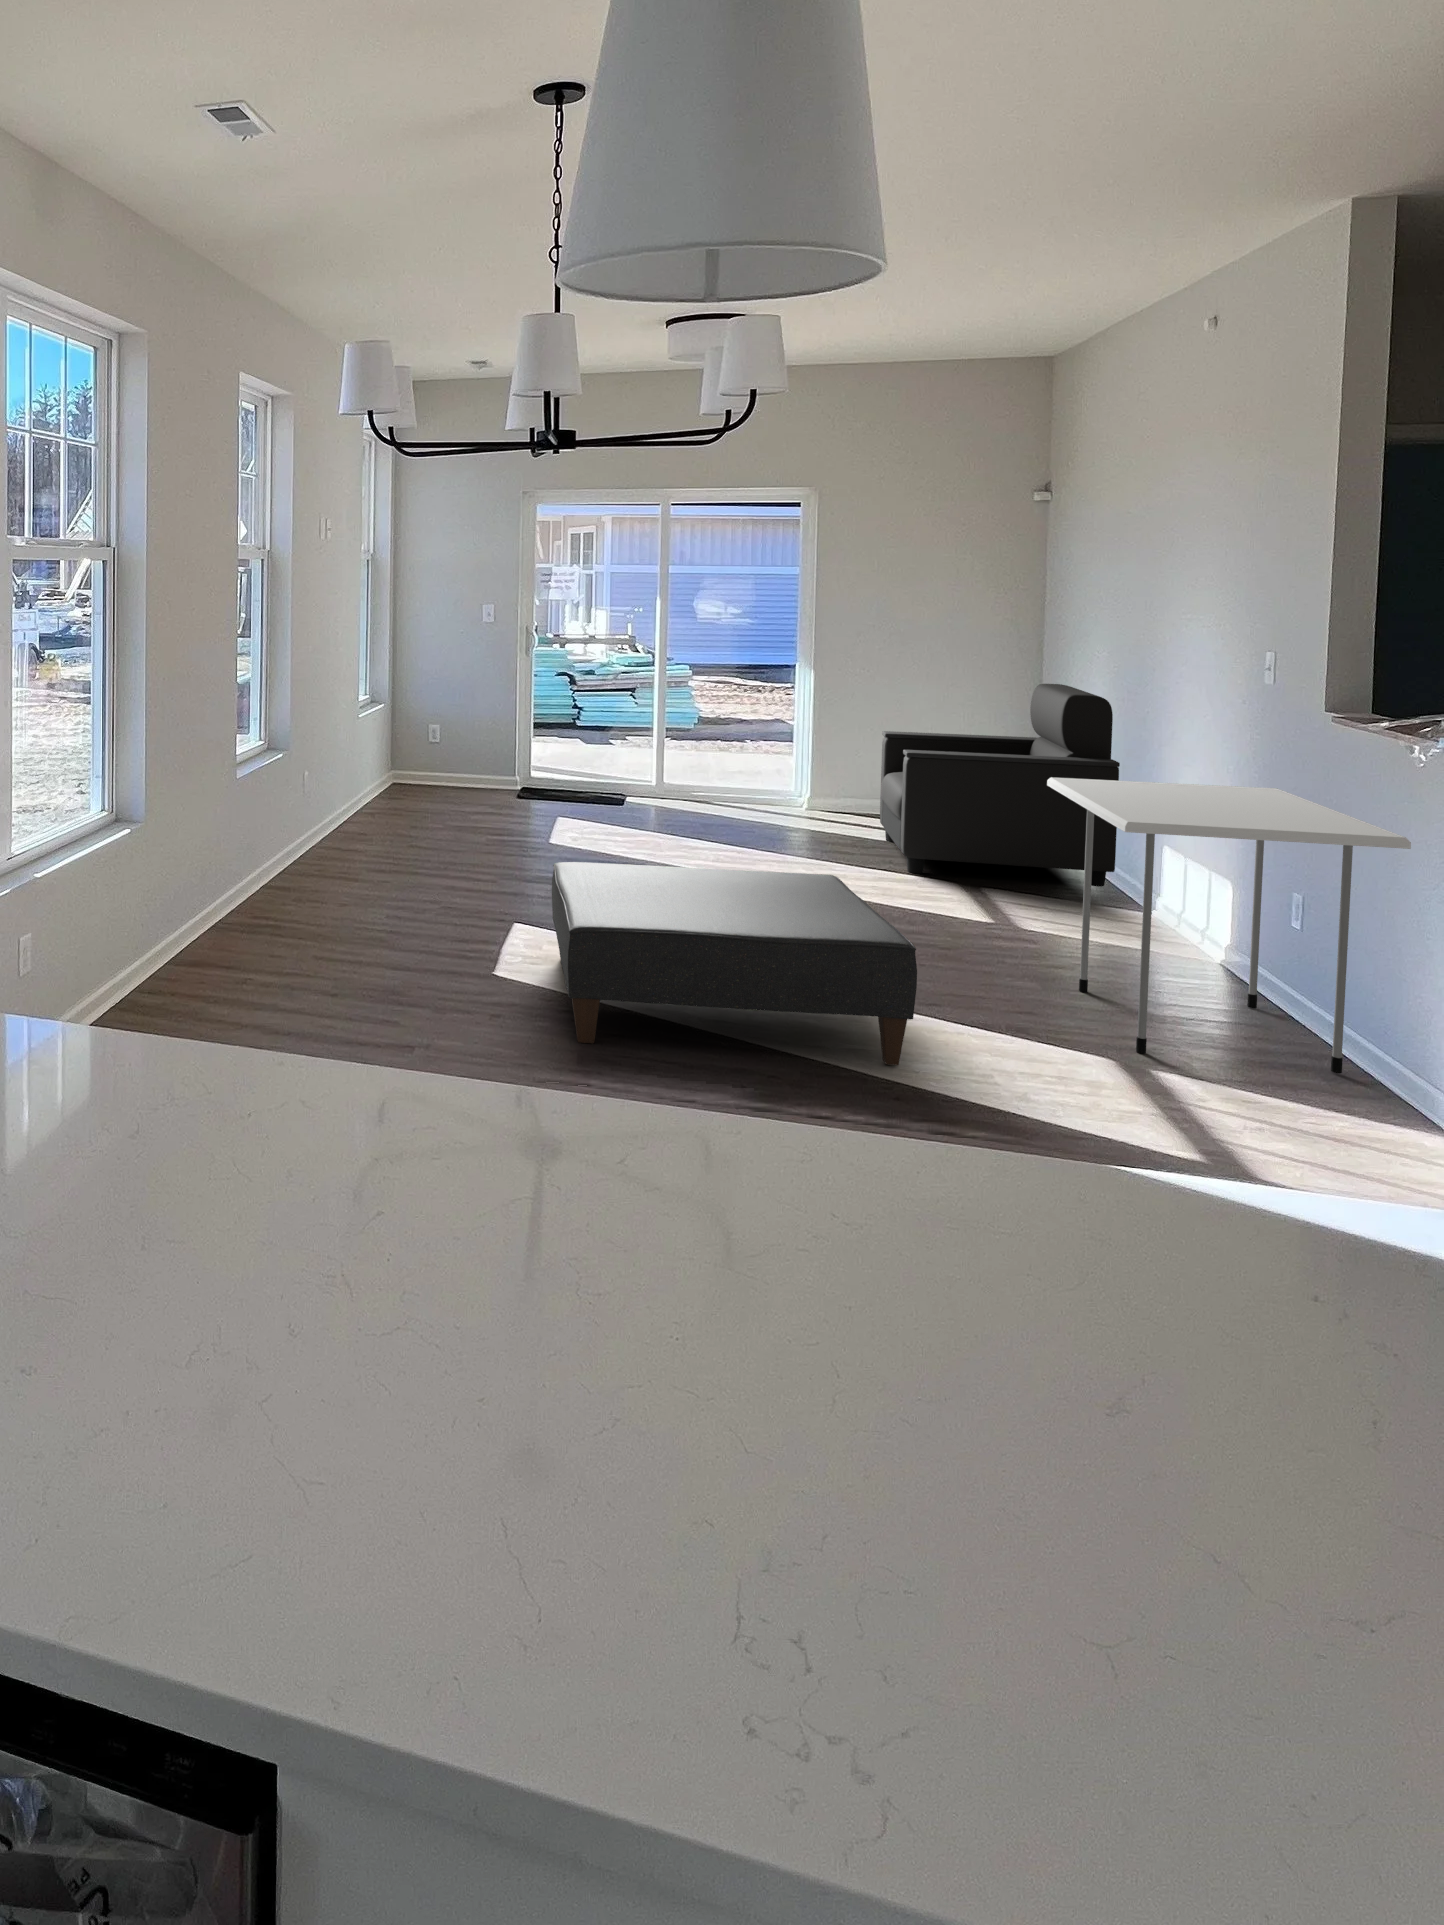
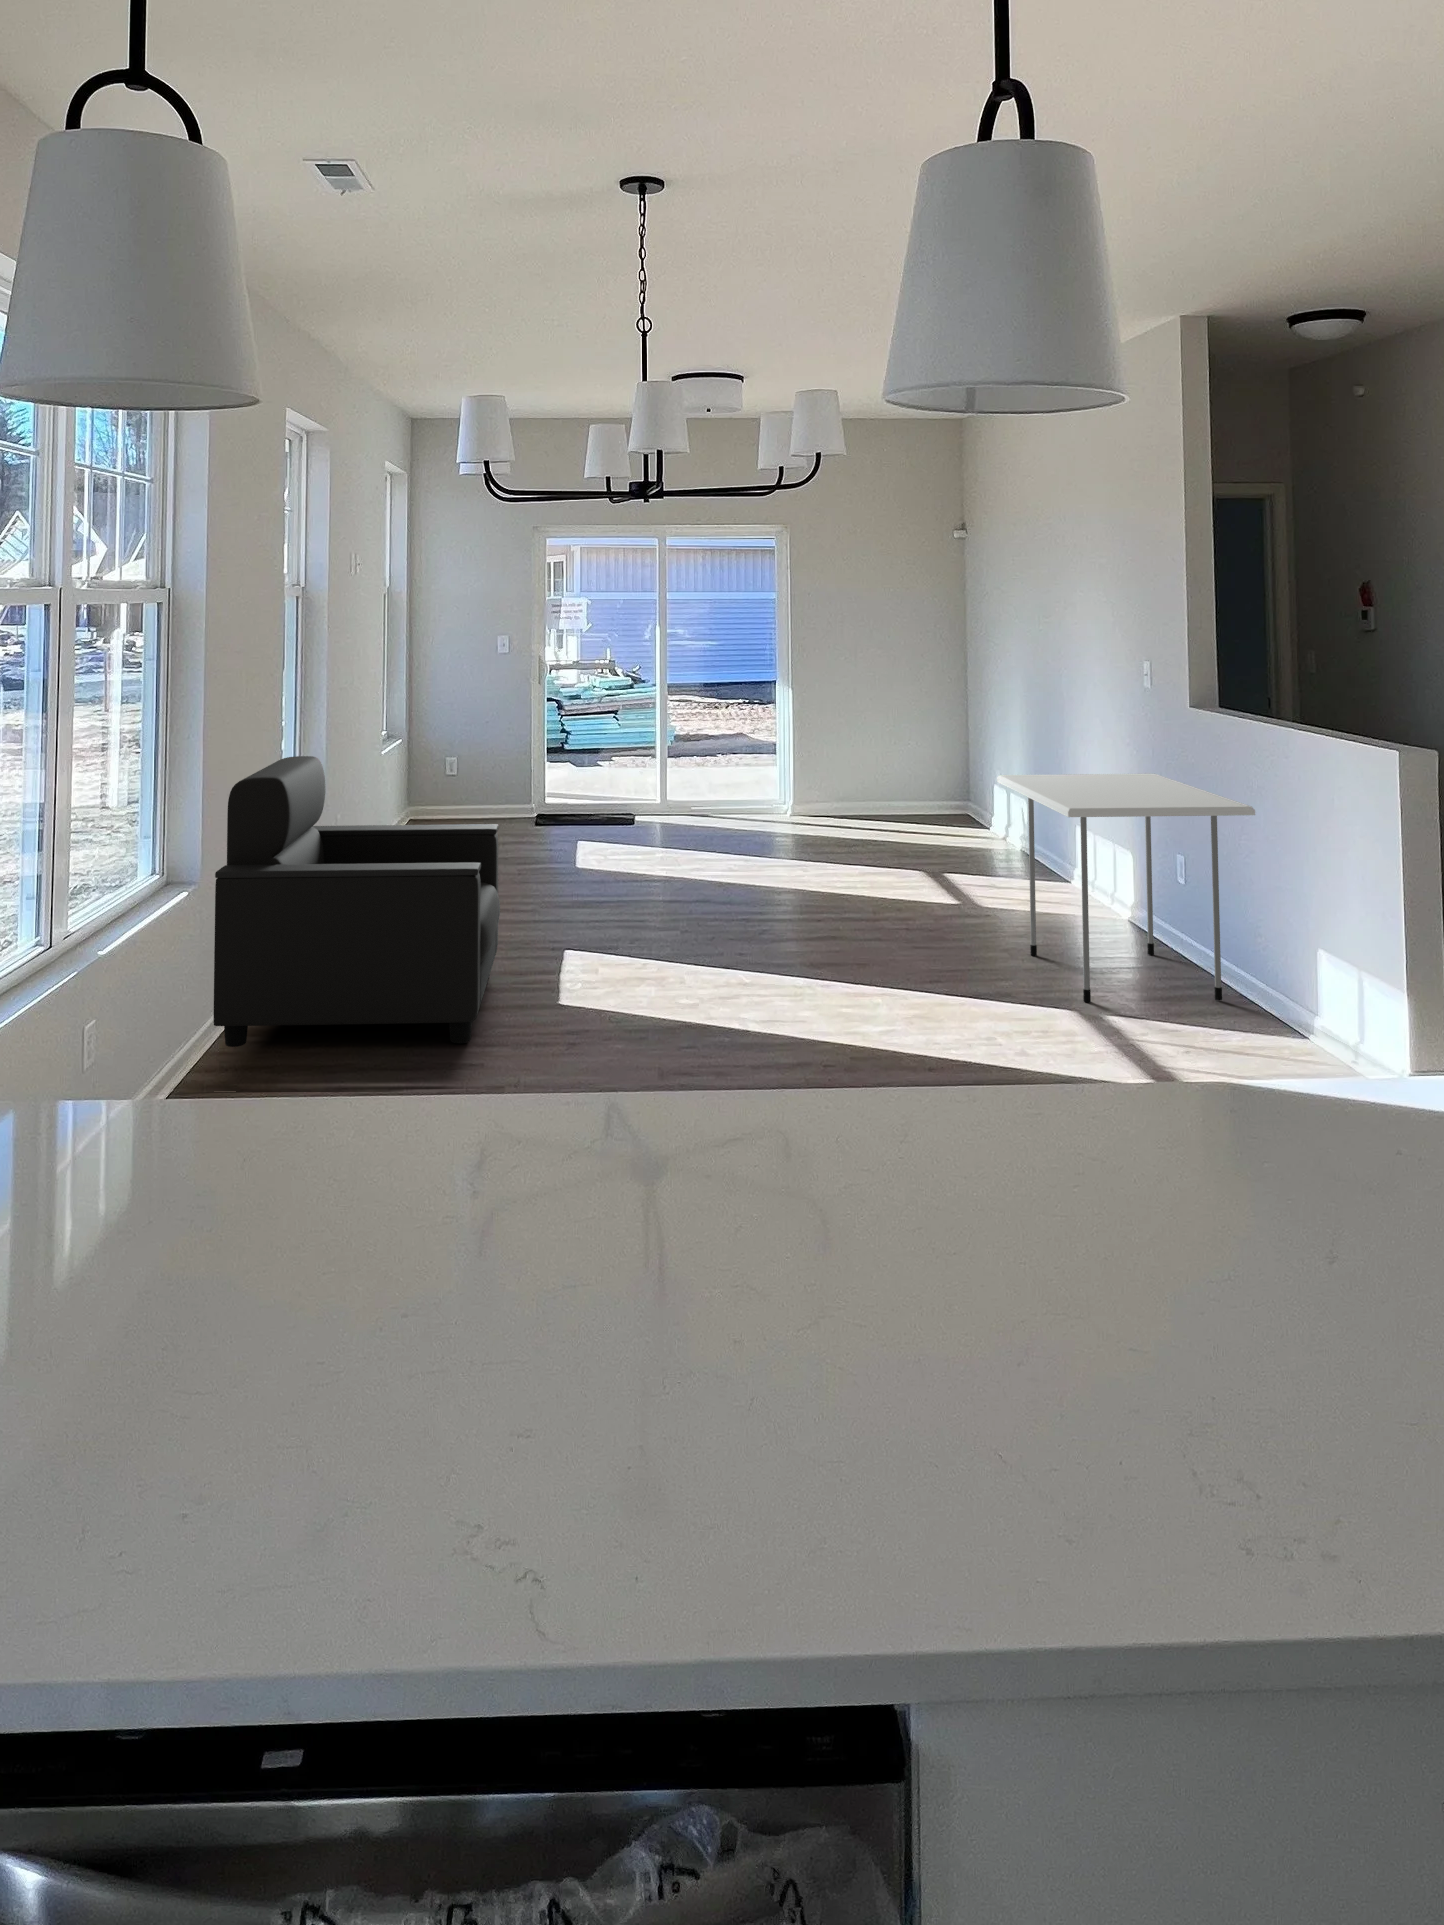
armchair: present [880,684,1120,887] -> present [214,756,500,1047]
ottoman: present [552,862,917,1065] -> none [604,874,929,1054]

